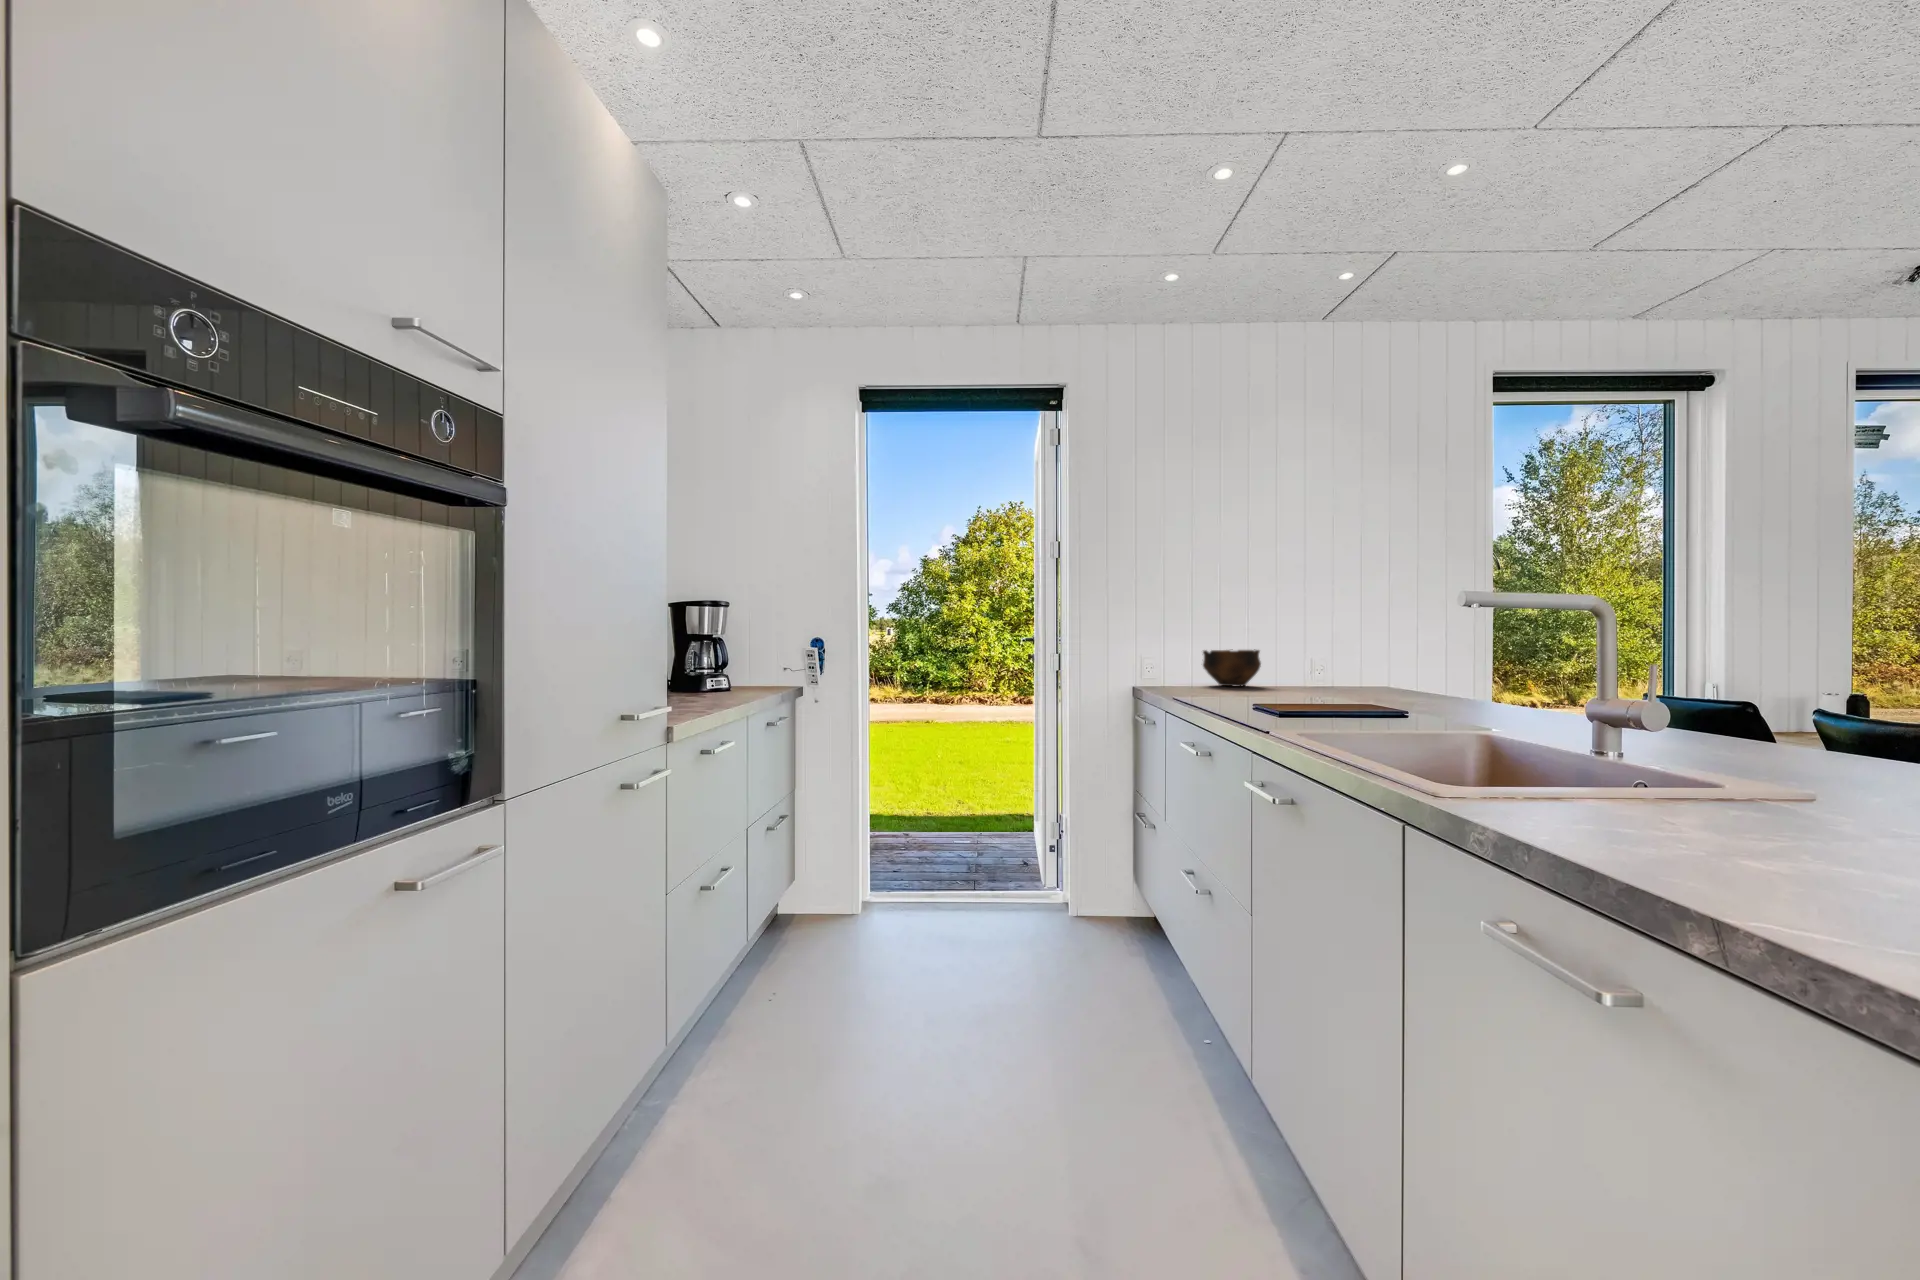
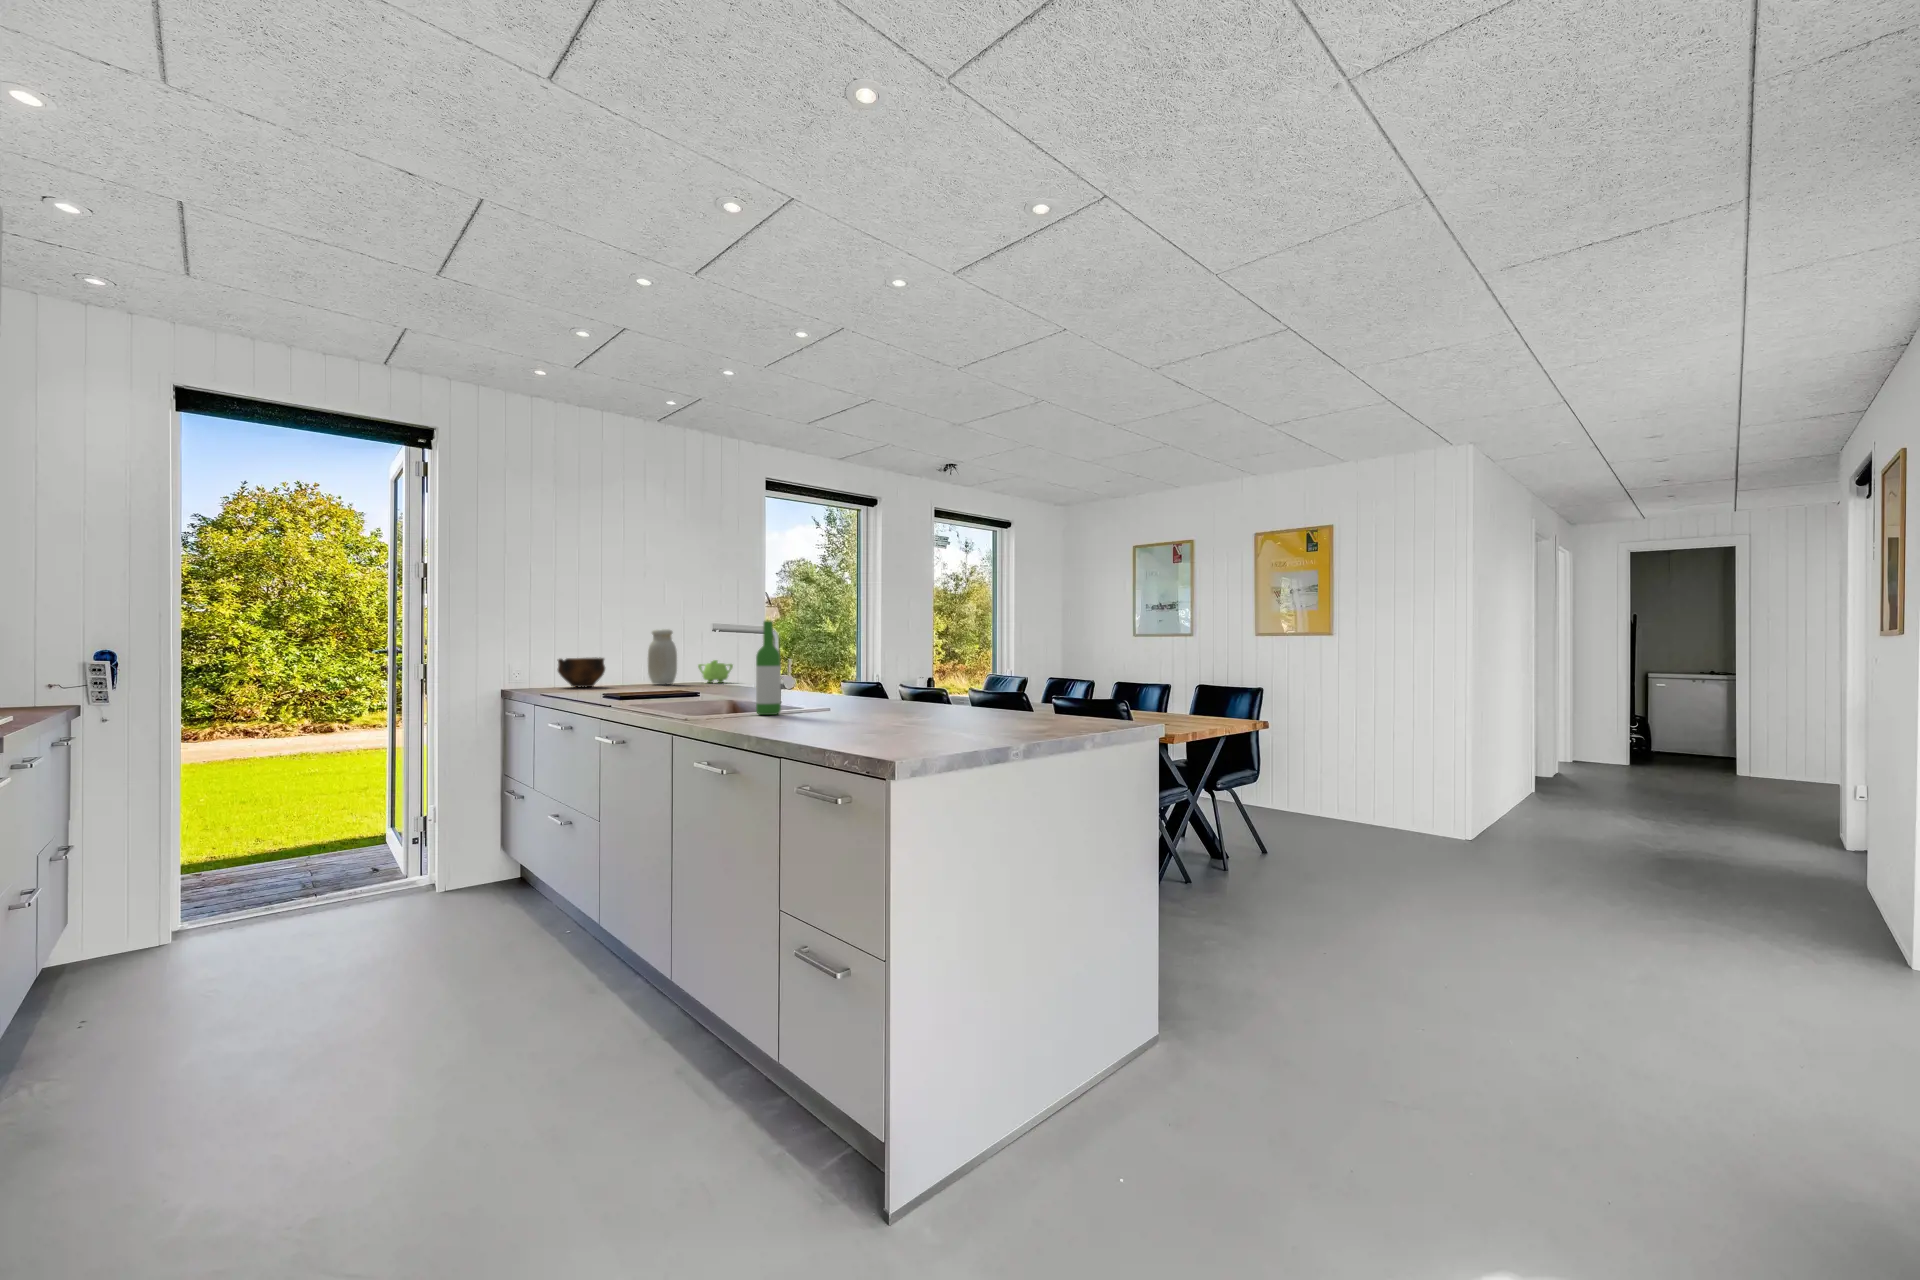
wine bottle: none [1662,563,1764,850] -> present [756,621,781,715]
jar: none [1318,613,1359,686] -> present [648,629,677,685]
teapot: none [1388,654,1443,686] -> present [698,660,733,683]

